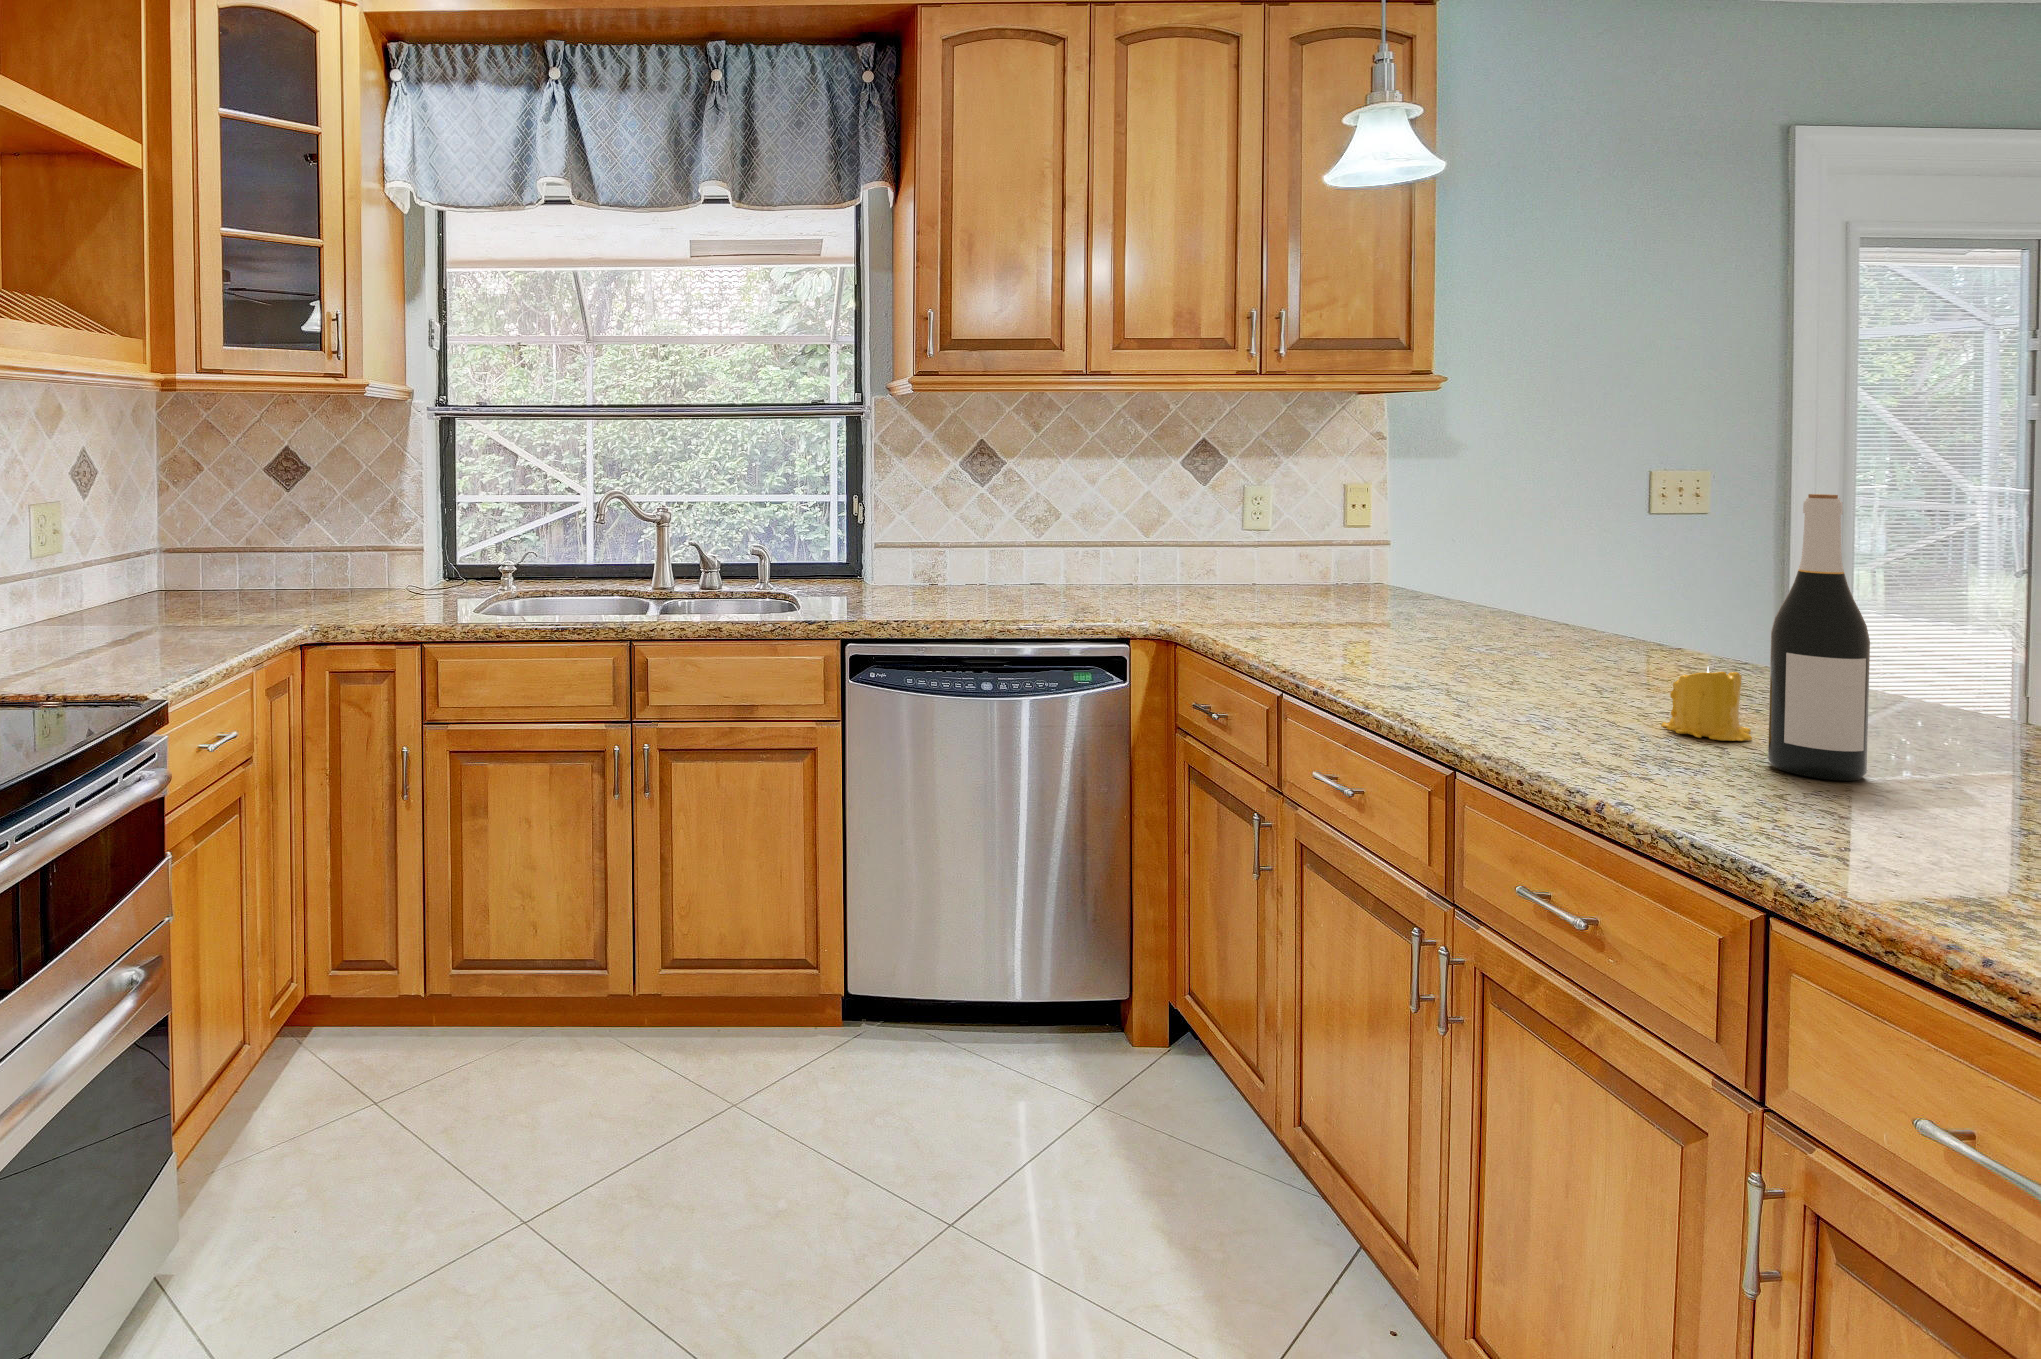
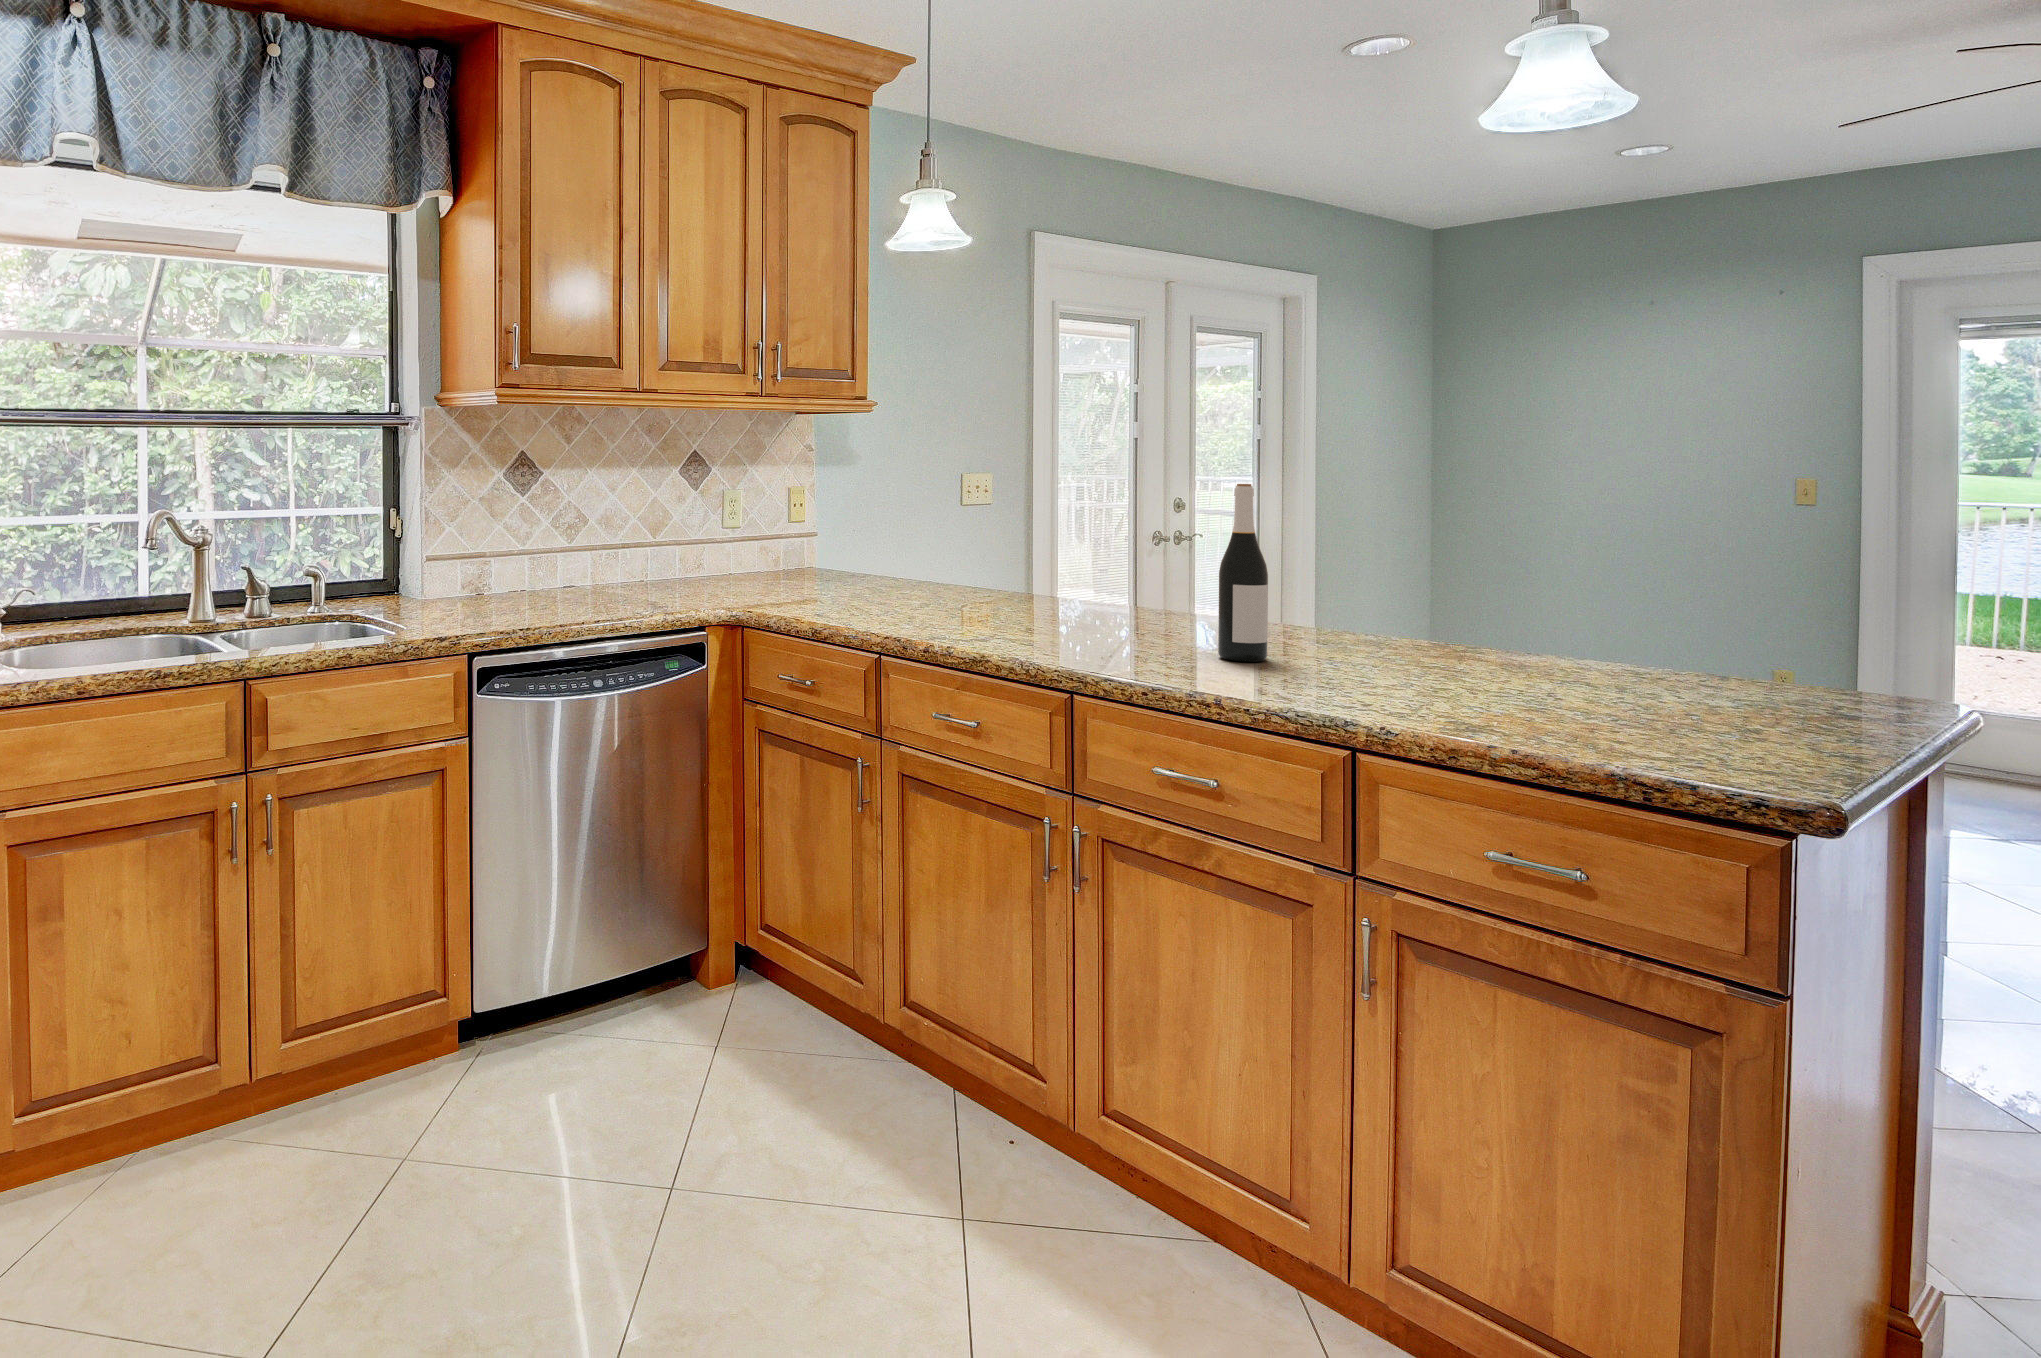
candle: present [1661,667,1752,741] -> none [1139,599,1190,648]

